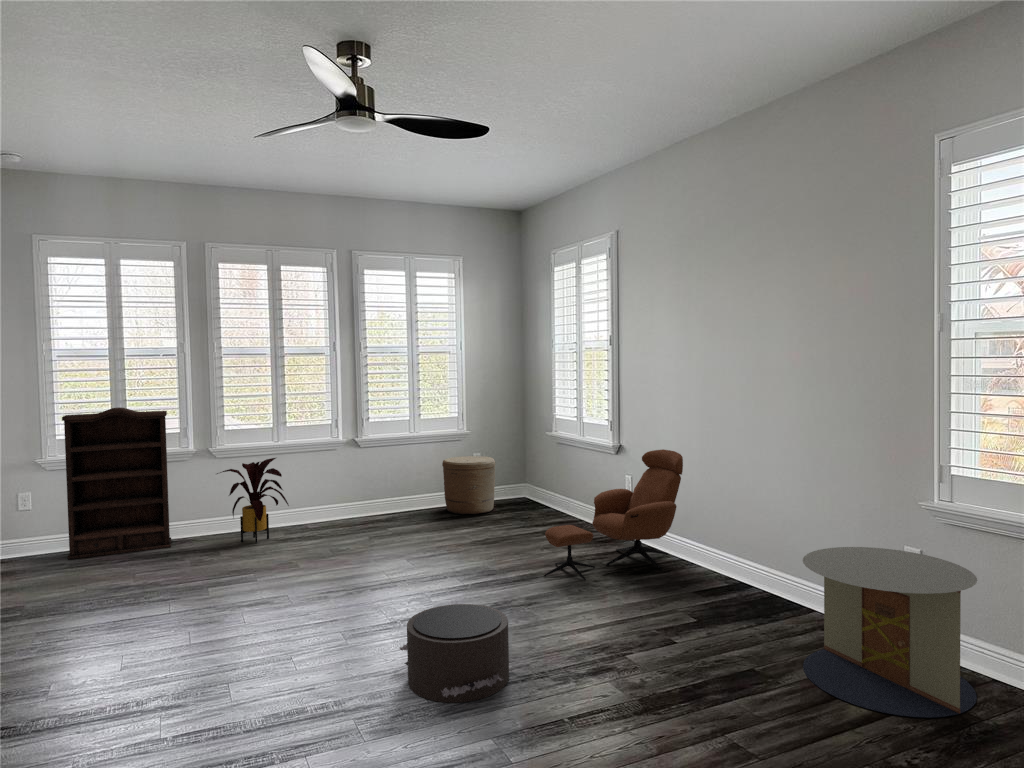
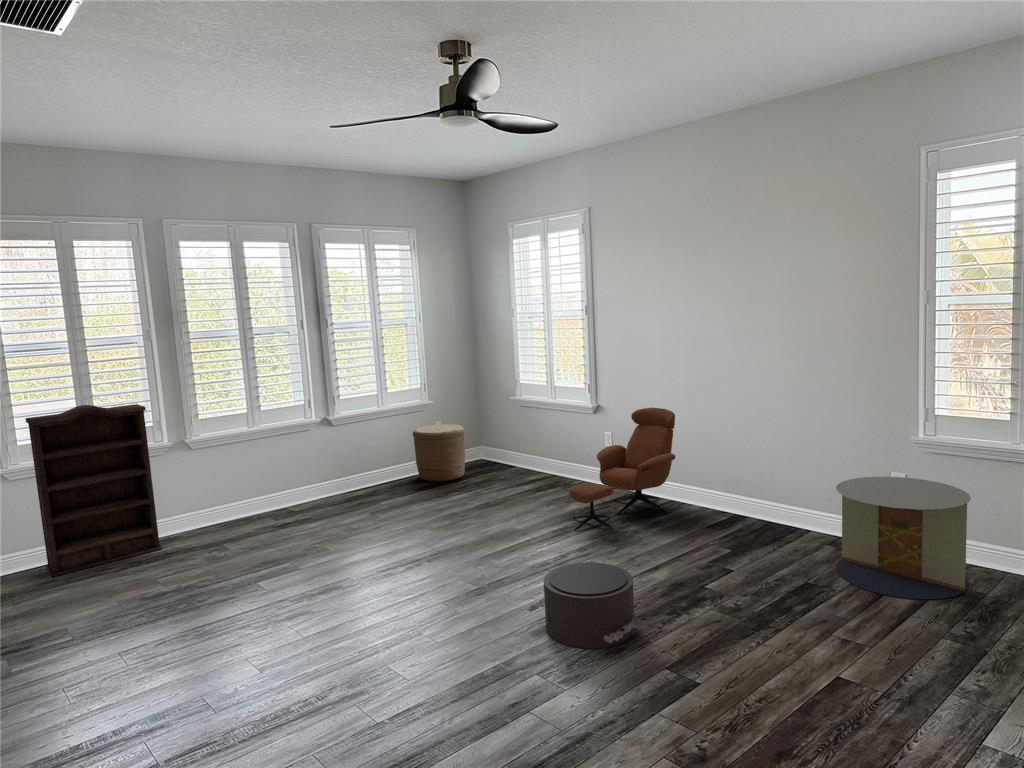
house plant: present [217,458,289,543] -> none [203,444,288,535]

